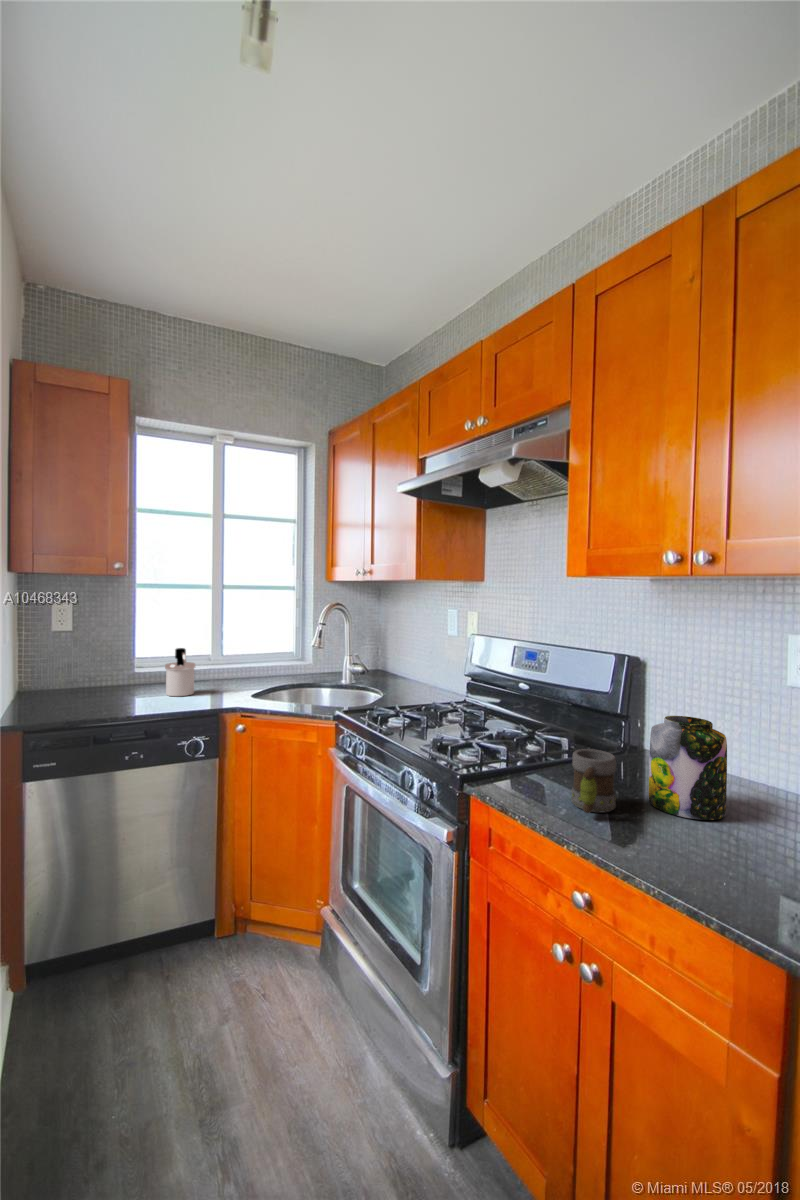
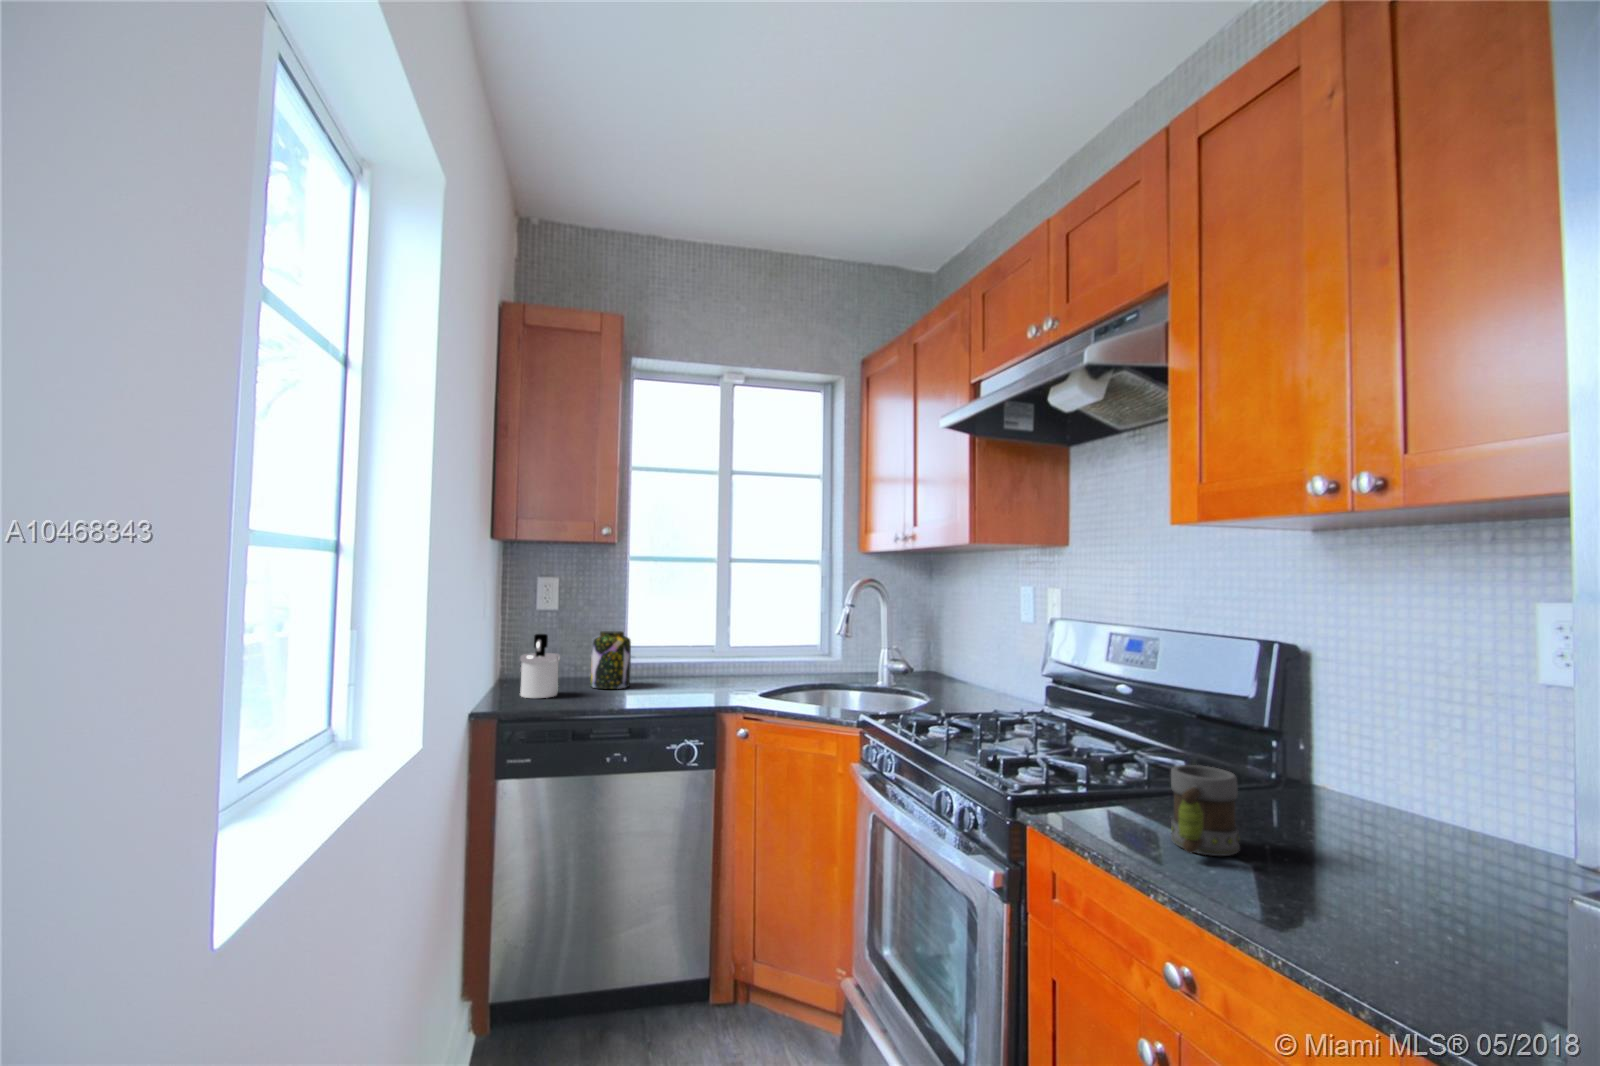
soap dispenser: present [165,648,195,696] -> present [520,634,560,698]
jar: present [649,716,727,820] -> present [590,631,631,689]

